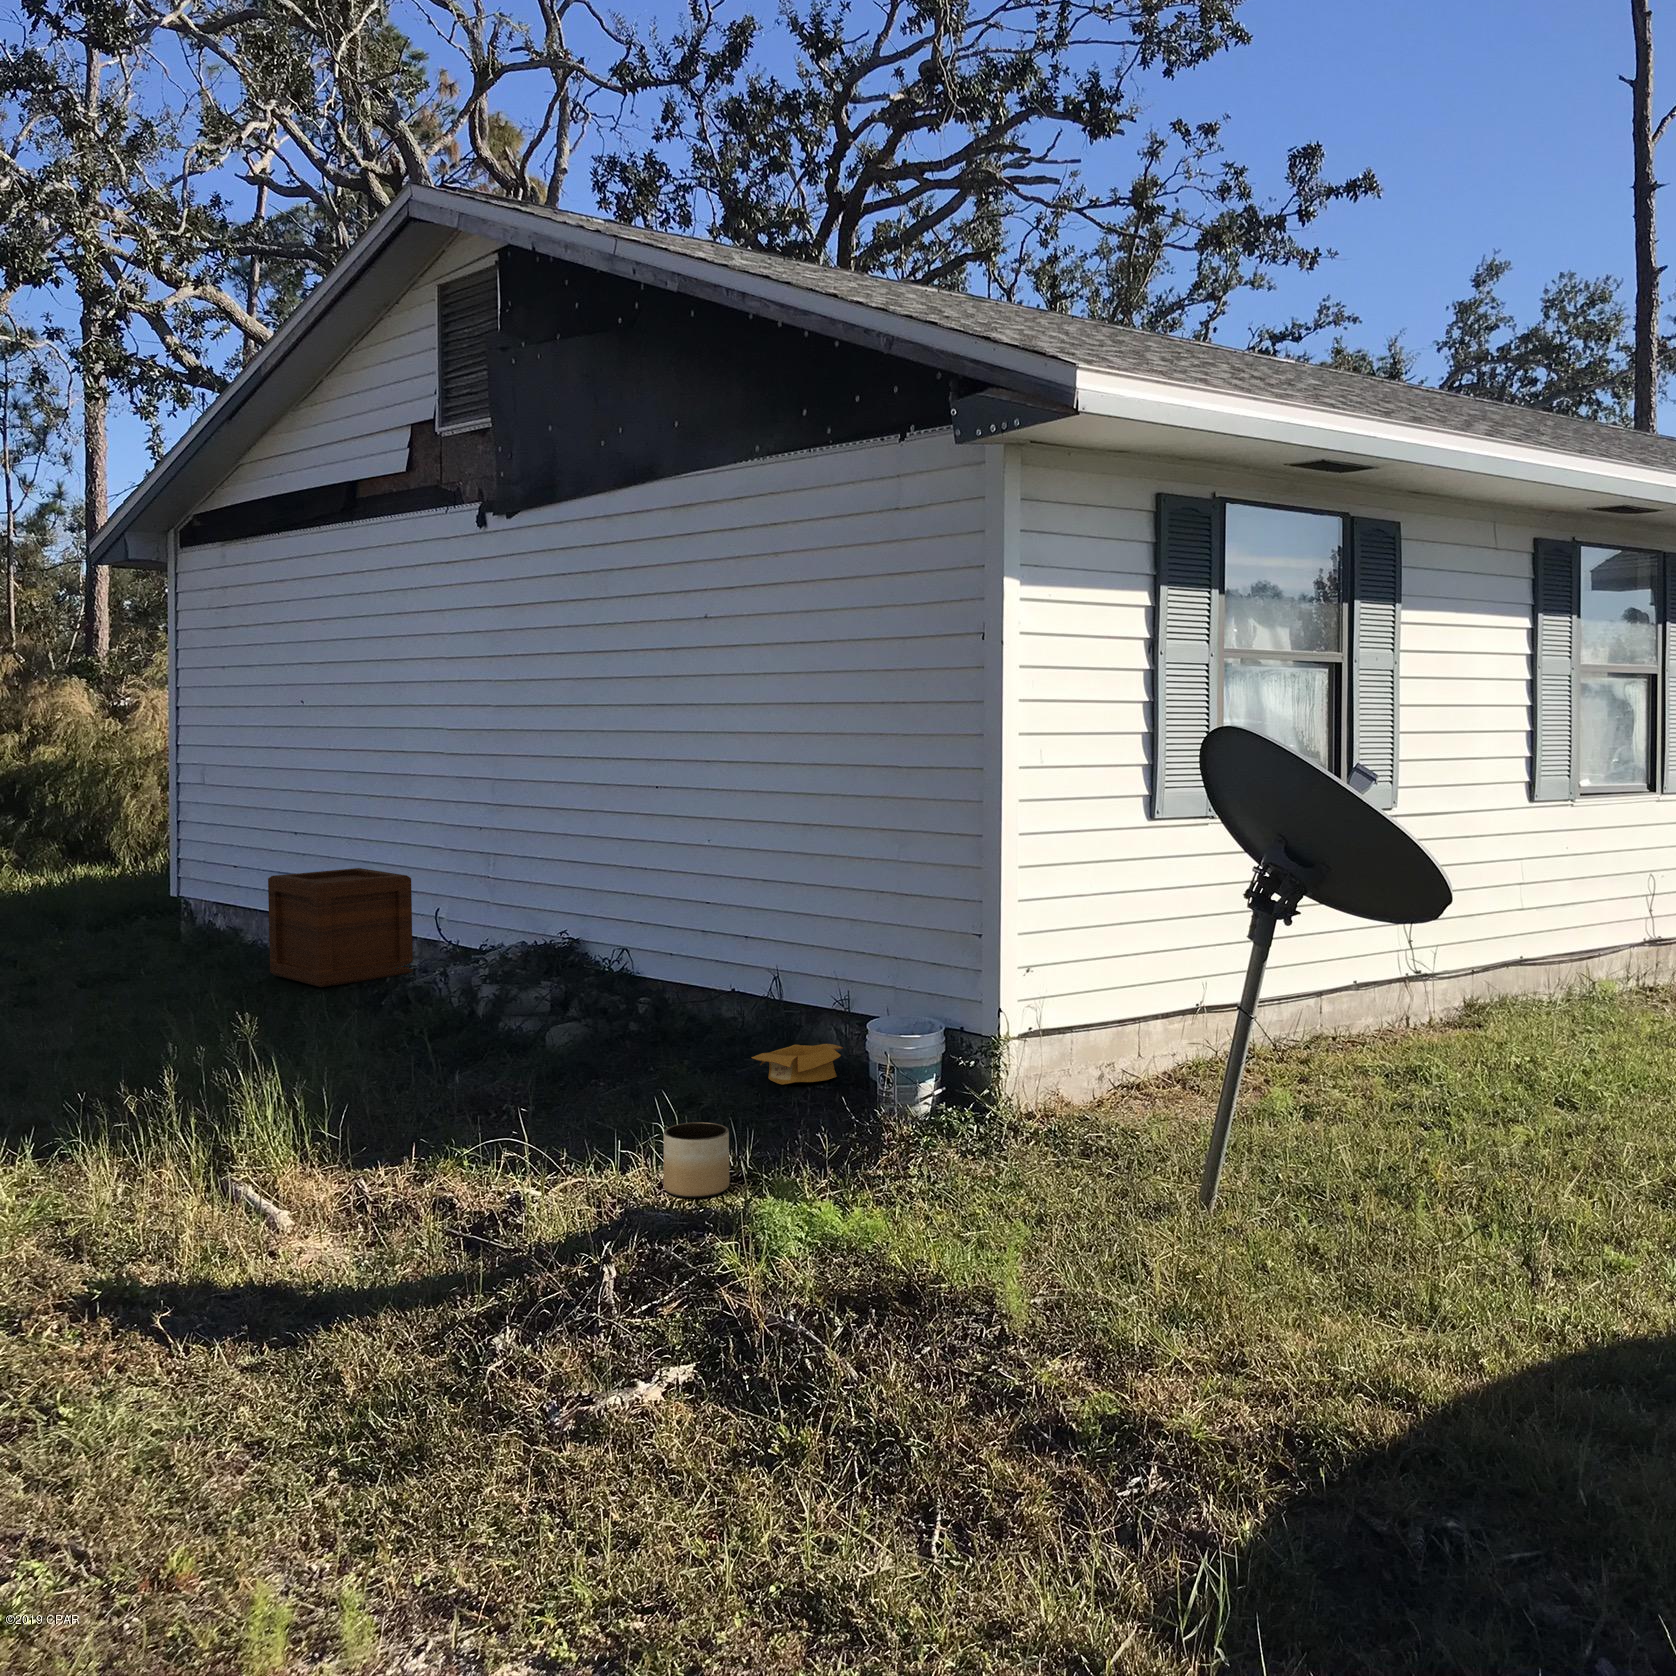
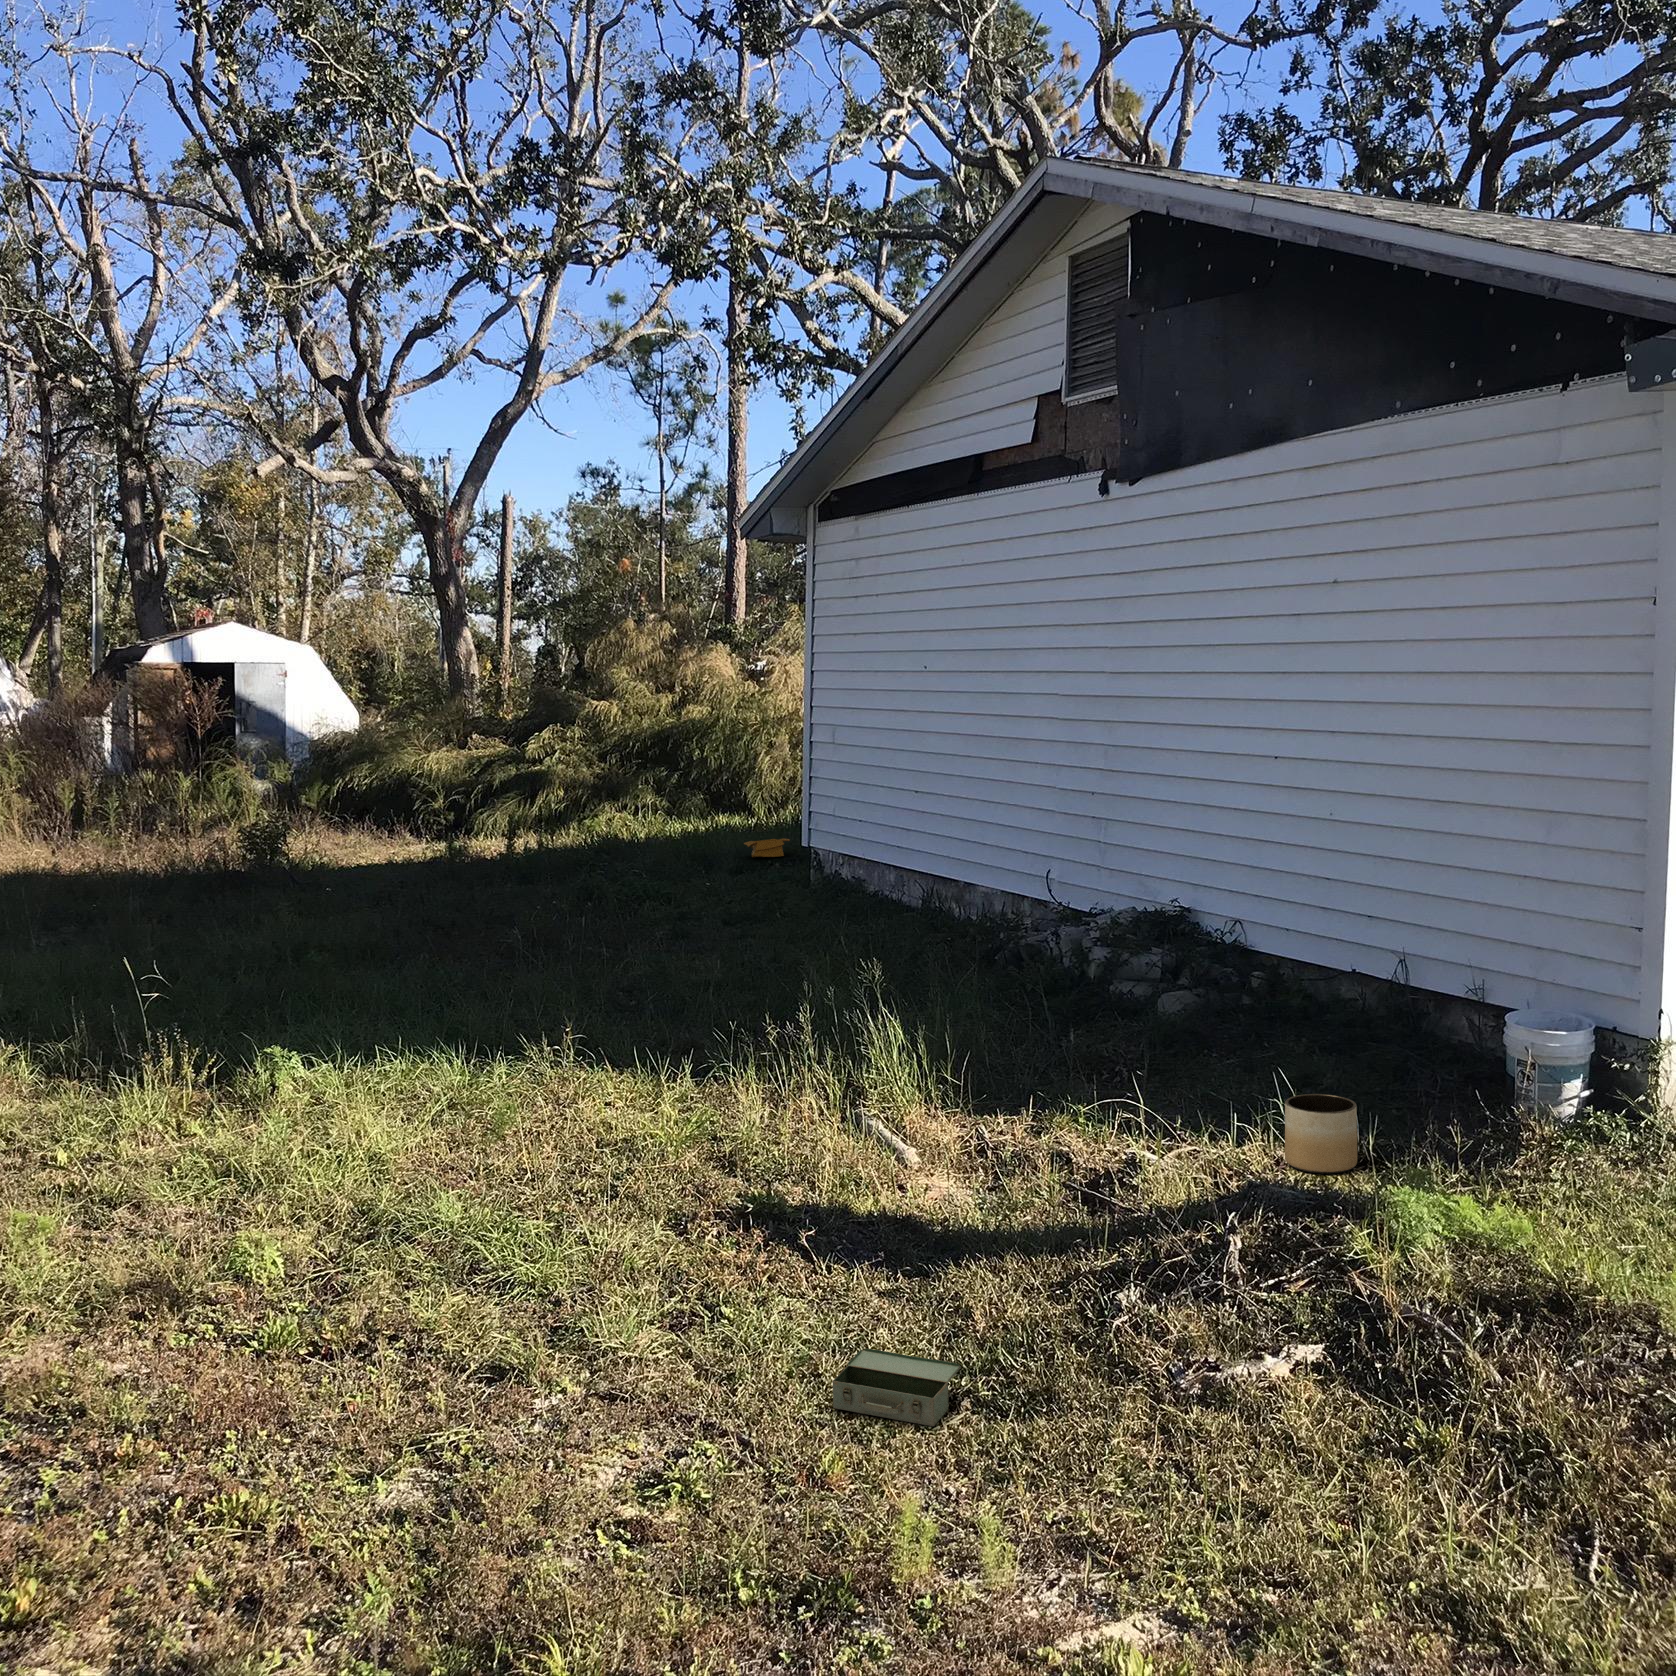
wooden crate: present [268,868,413,987] -> none [879,812,1018,931]
cardboard box: present [752,1044,843,1085] -> present [744,838,790,857]
toolbox: none [180,1430,328,1504] -> present [832,1348,961,1426]

